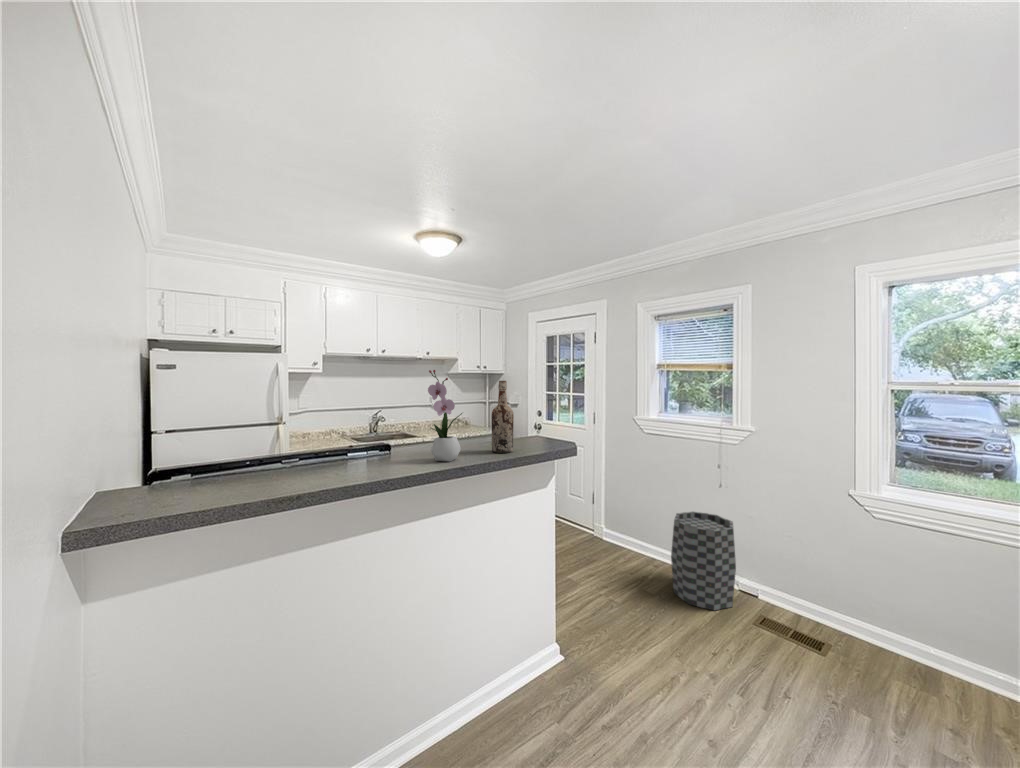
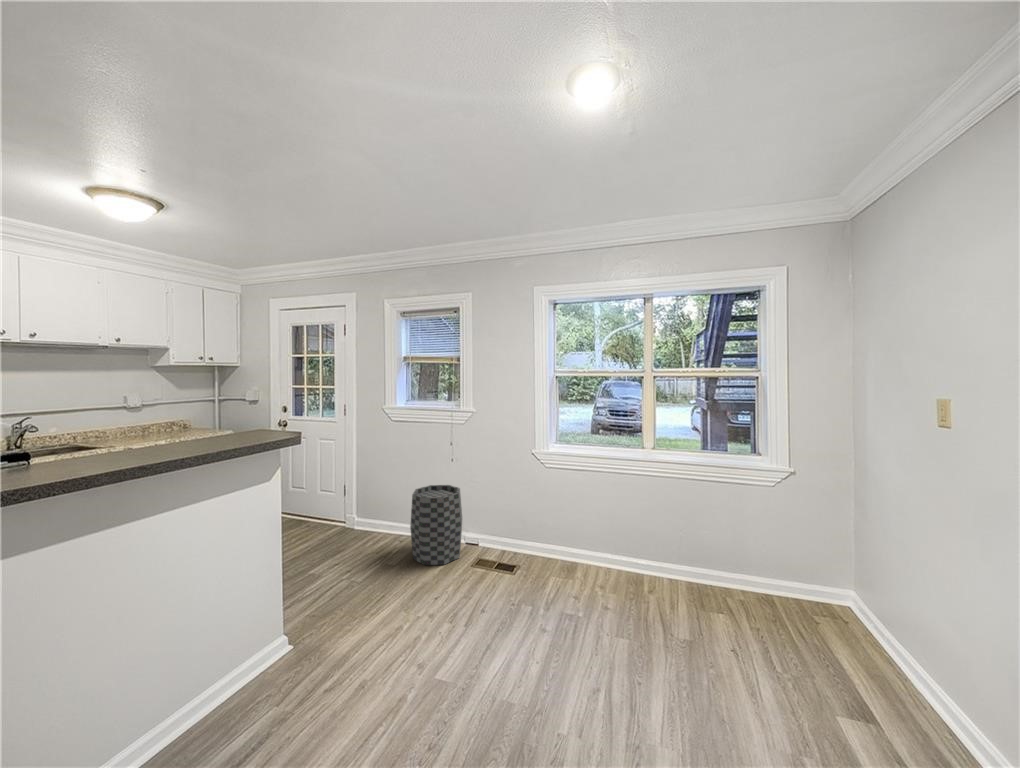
flower arrangement: present [428,370,462,462] -> none [83,353,144,461]
wine bottle: present [492,381,514,453] -> none [189,367,219,446]

